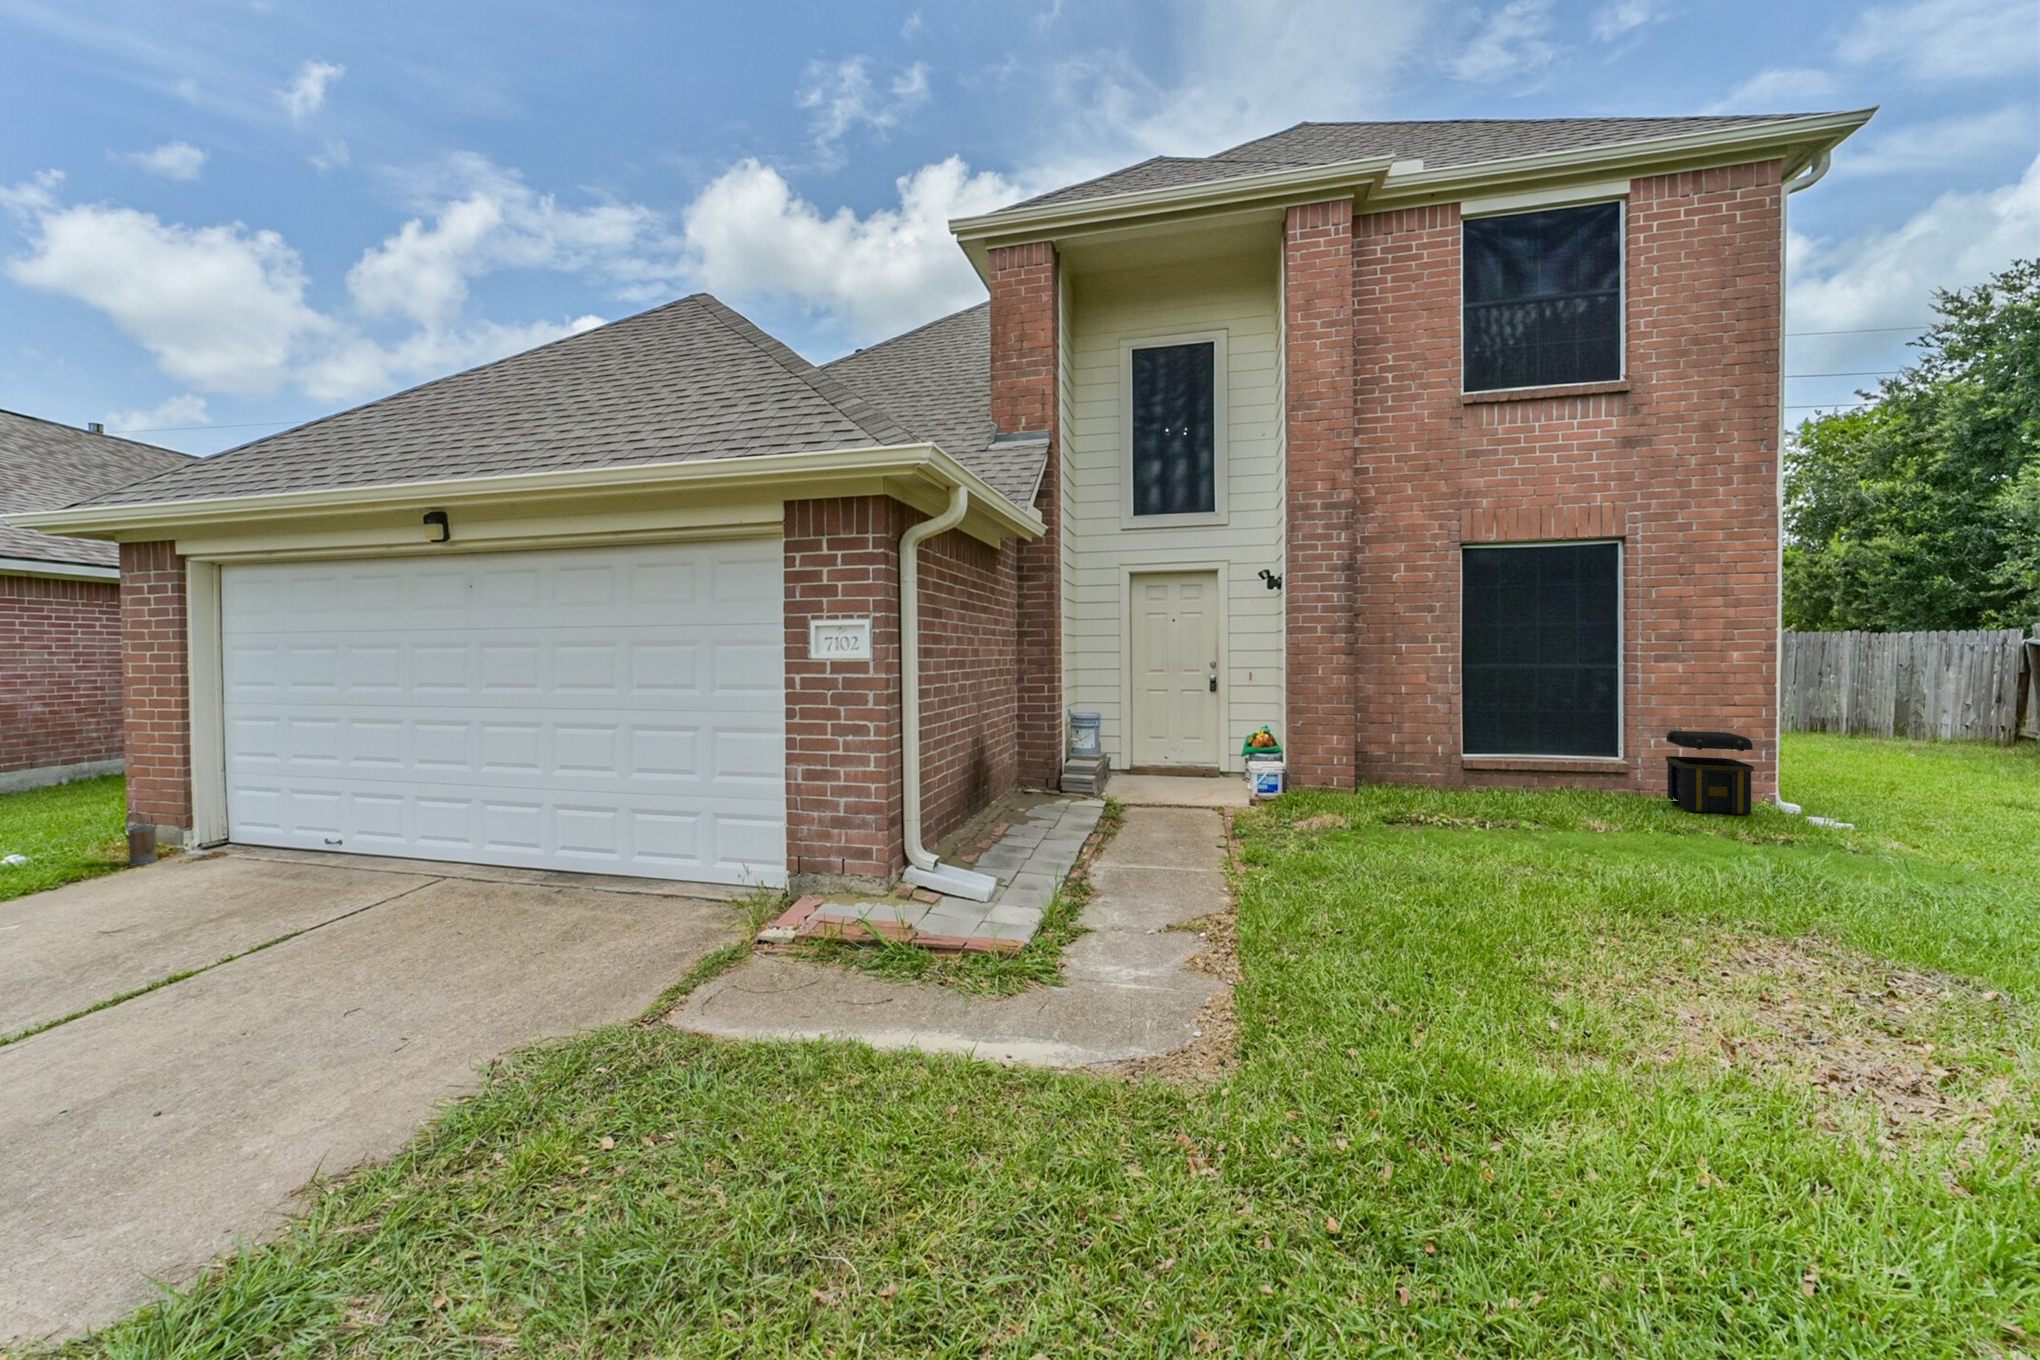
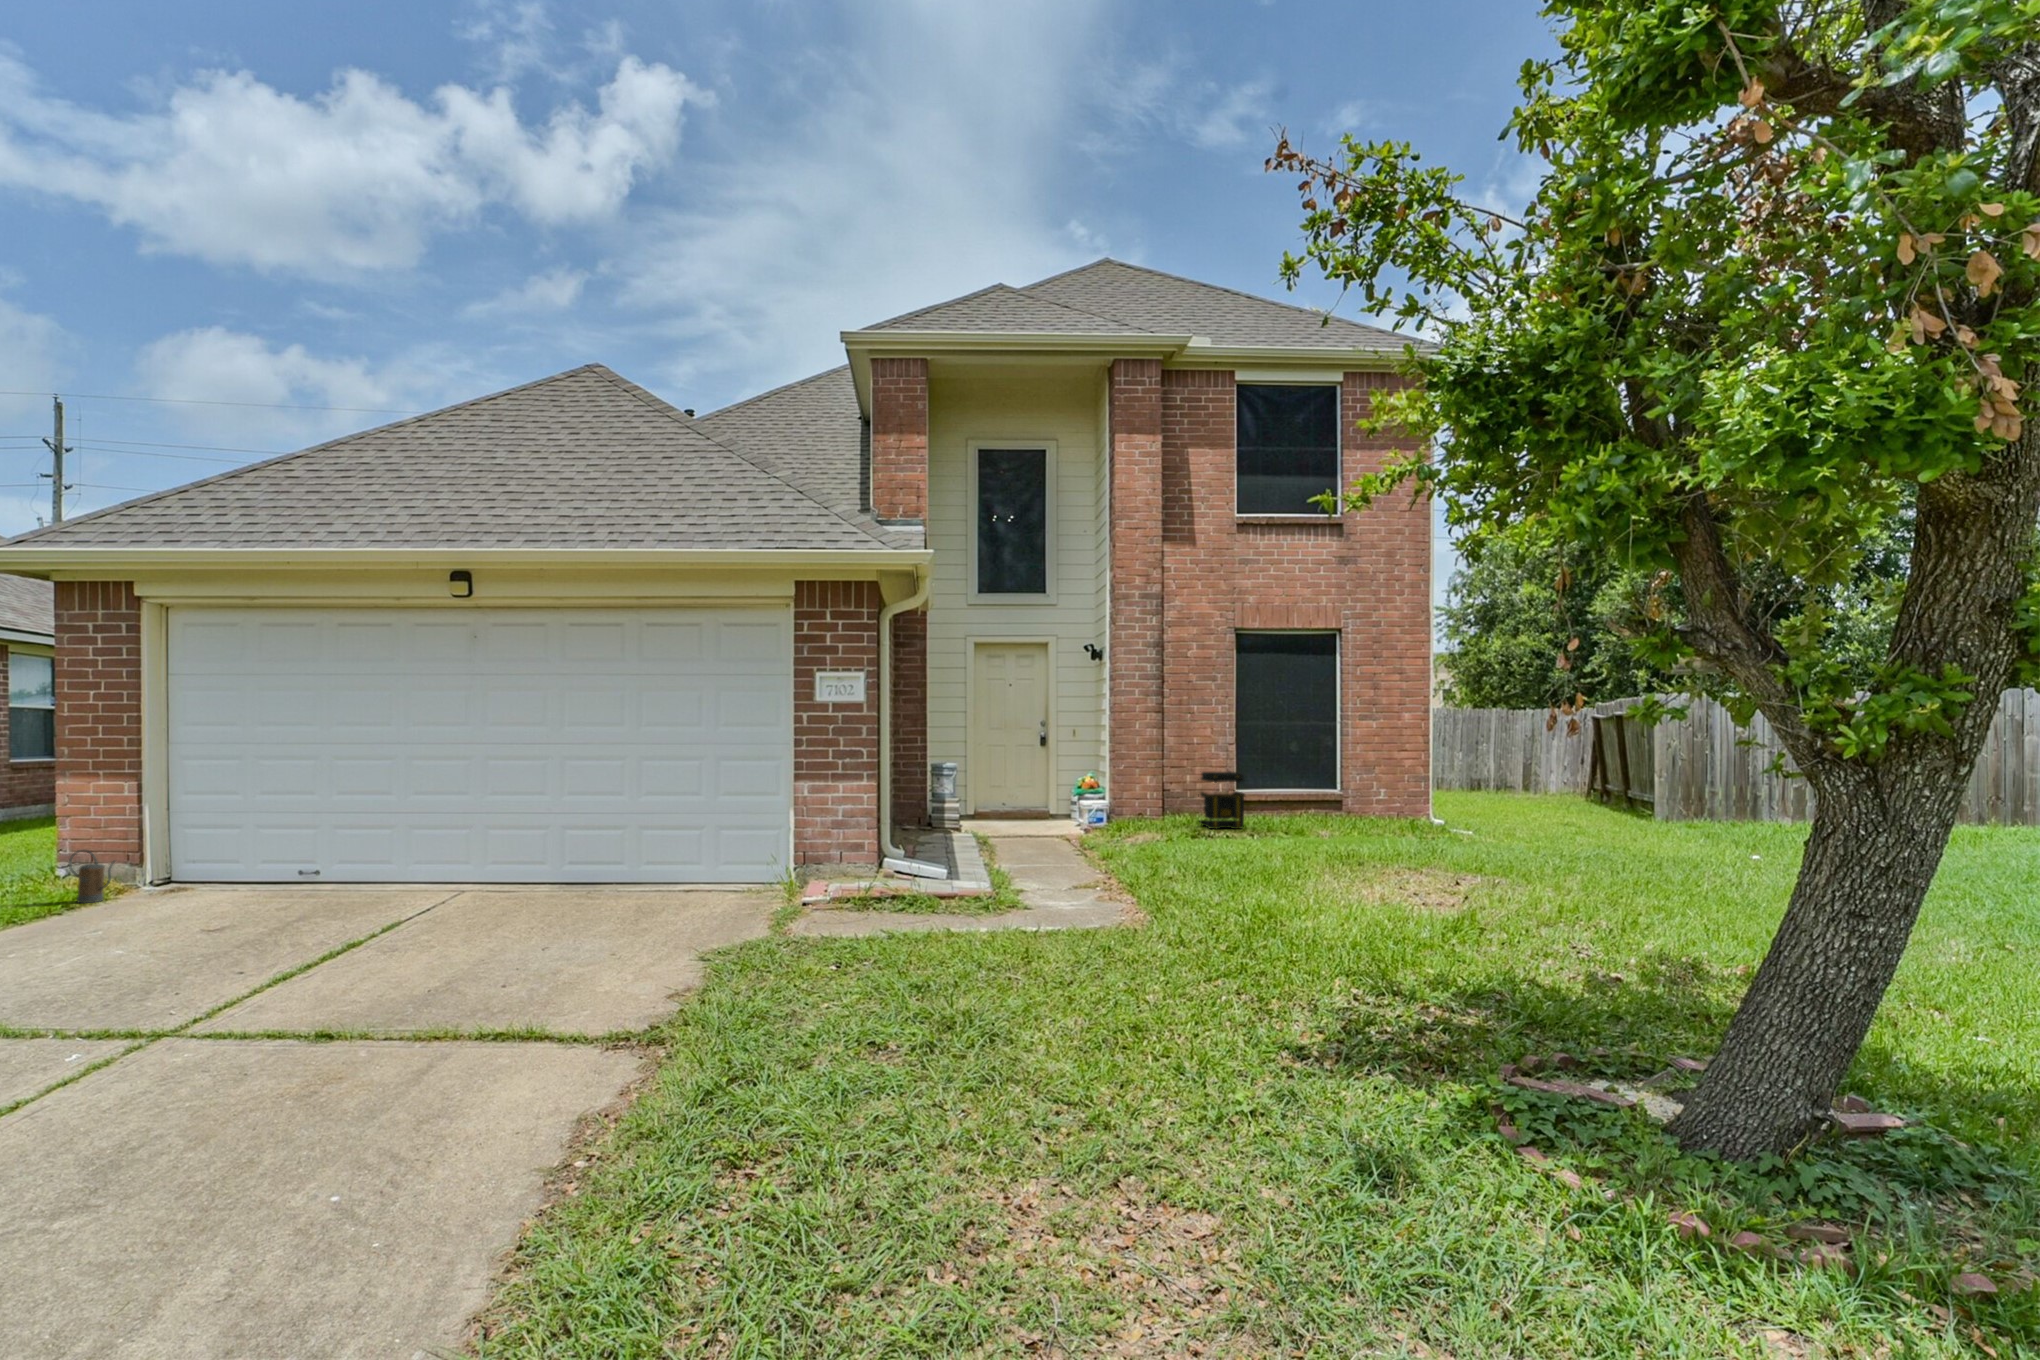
toolbox: present [1666,731,1754,815] -> present [1199,771,1245,829]

